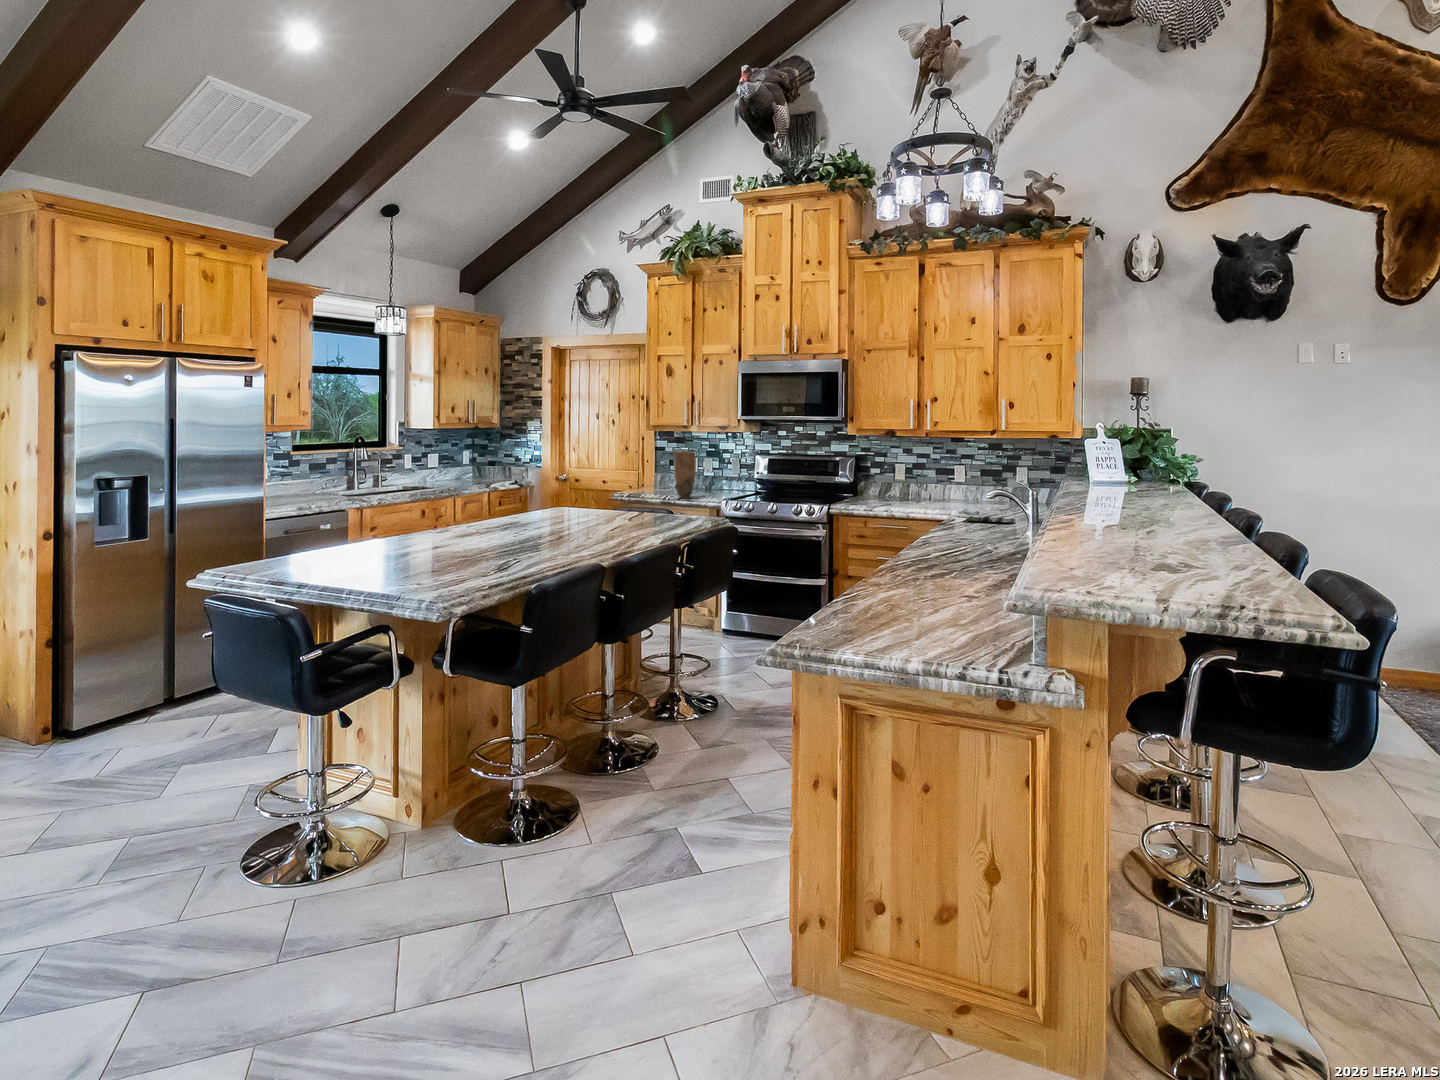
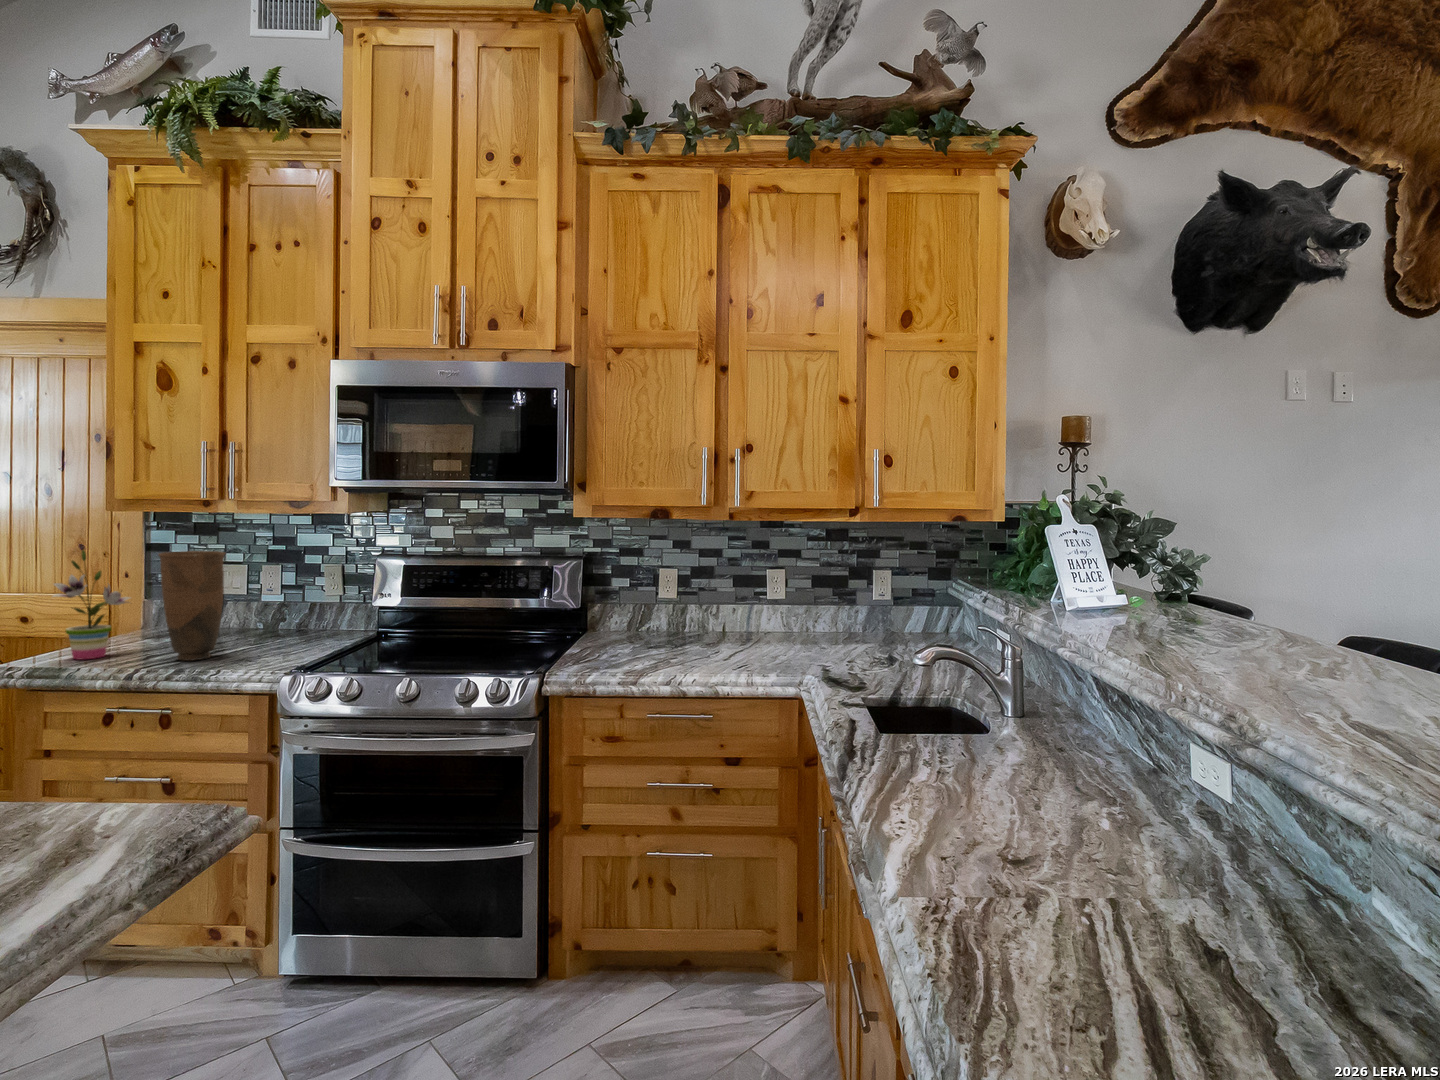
potted plant: none [635,451,660,496] -> present [53,551,129,659]

